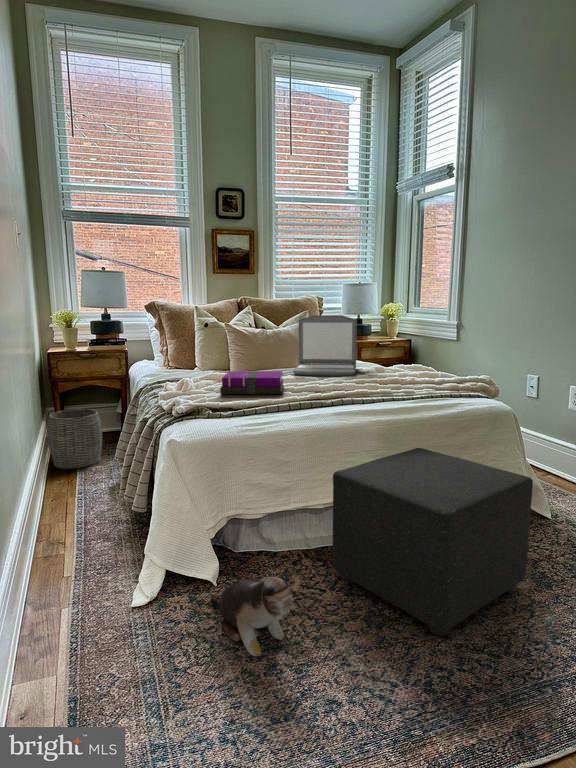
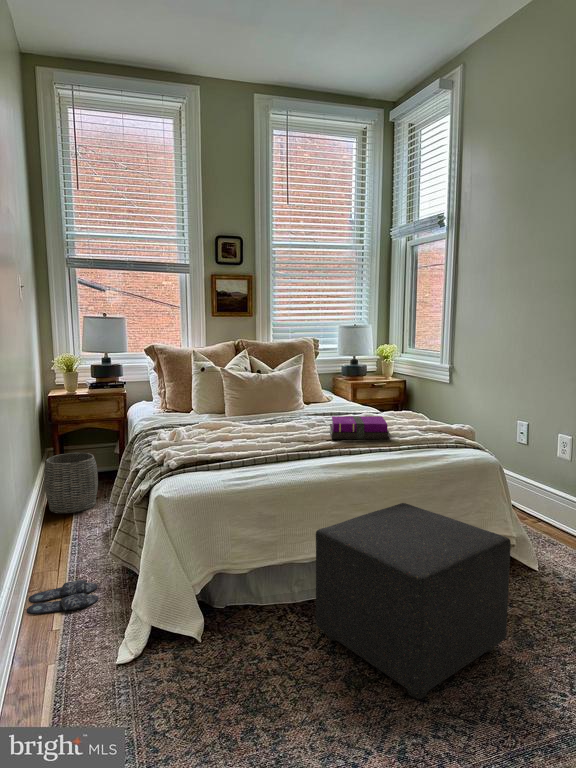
laptop: present [293,315,357,376] -> none [285,363,349,424]
notebook: present [220,371,284,395] -> present [330,416,390,439]
slippers: none [36,529,109,562] -> present [26,580,98,614]
plush toy: present [211,576,300,656] -> none [194,639,277,719]

